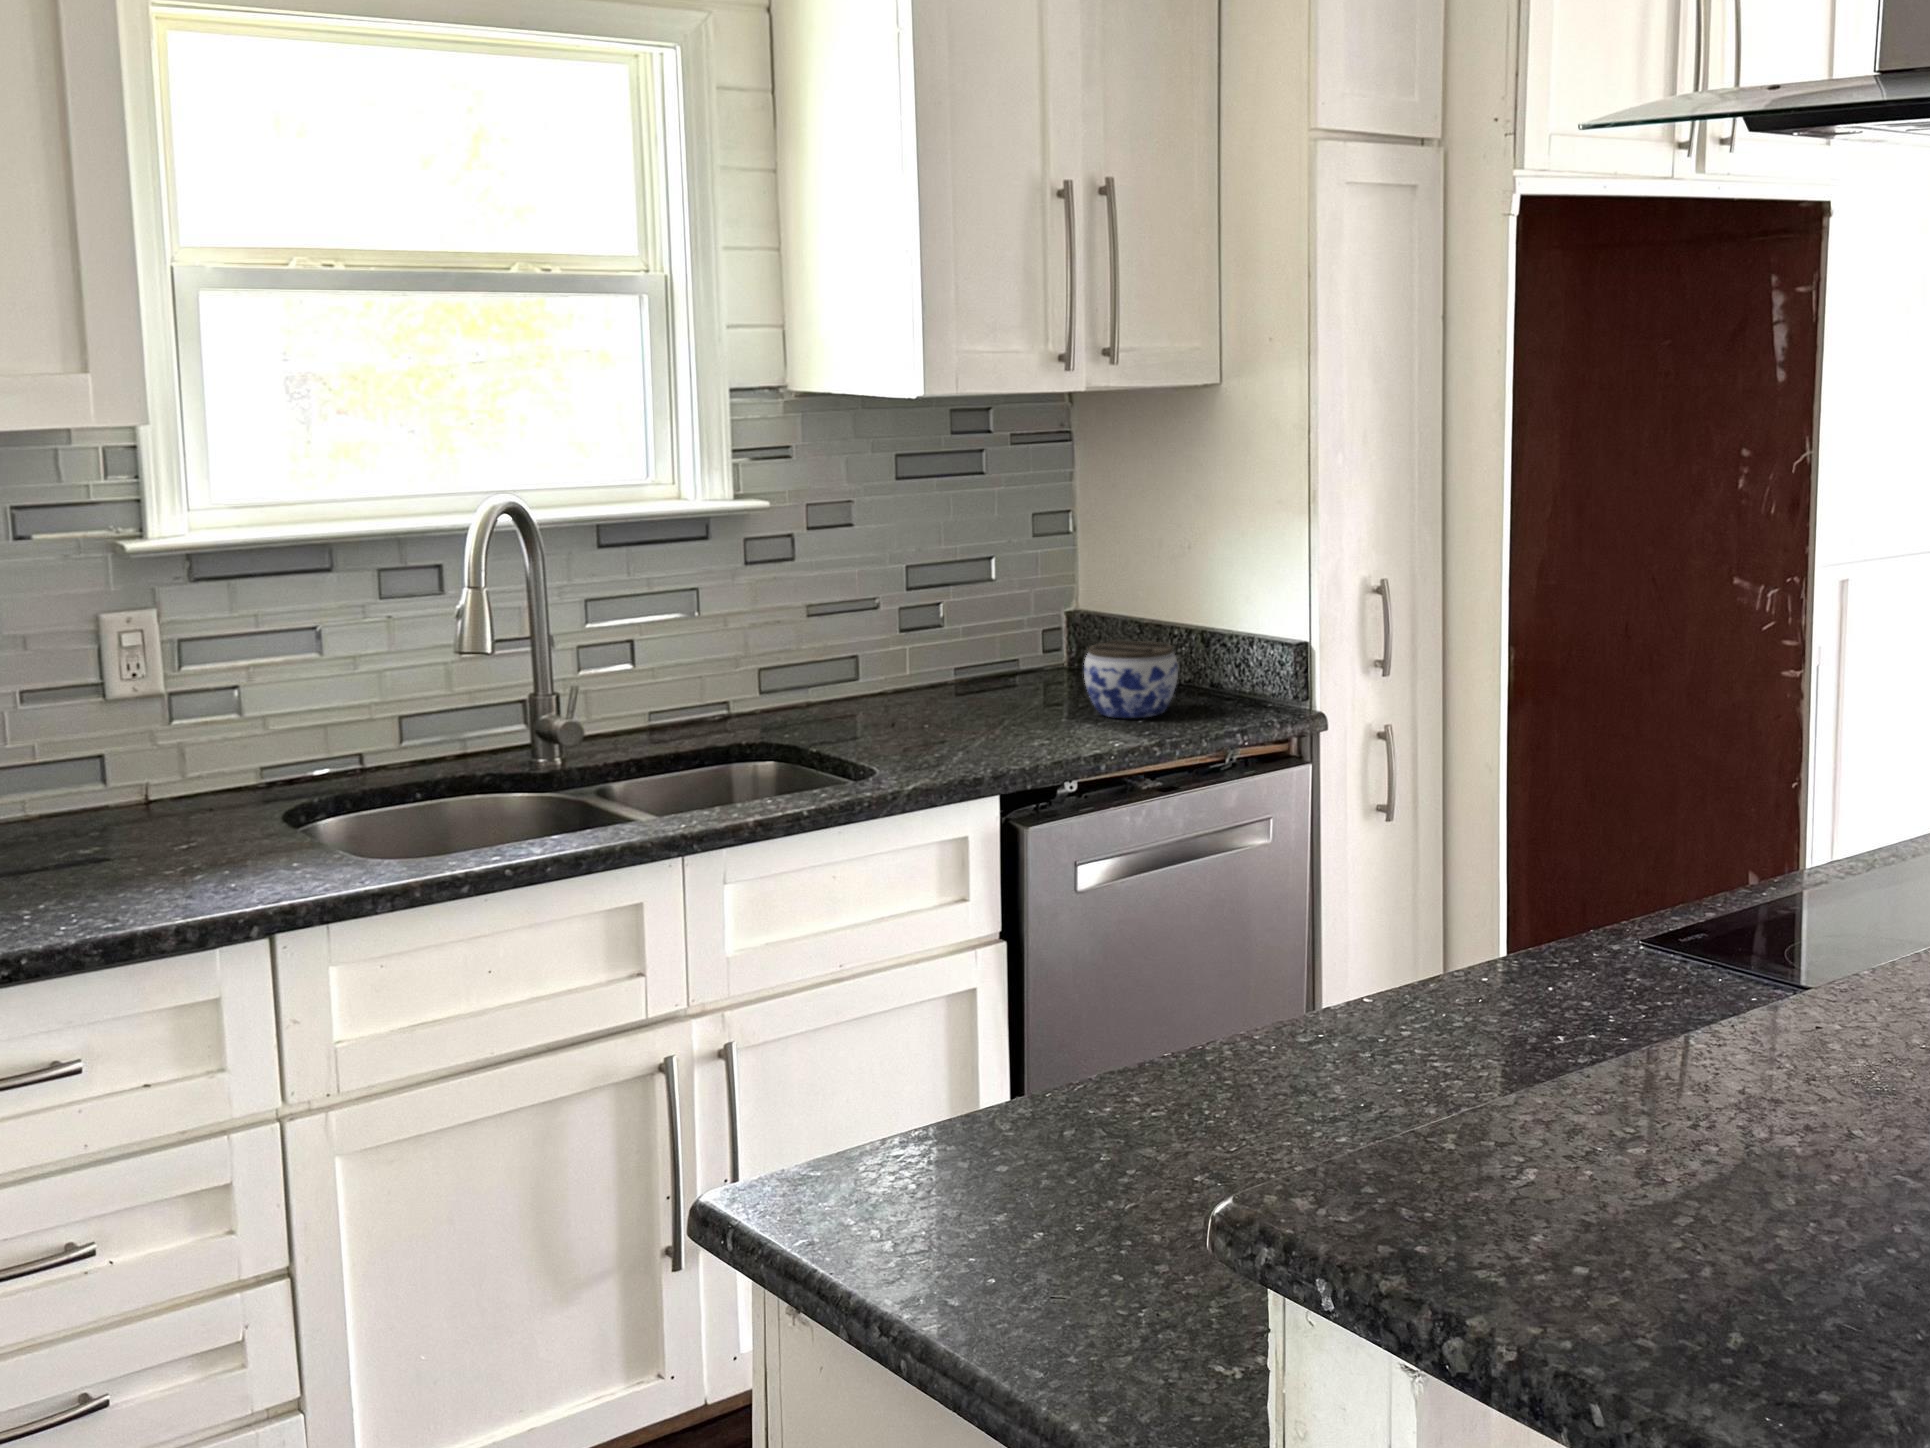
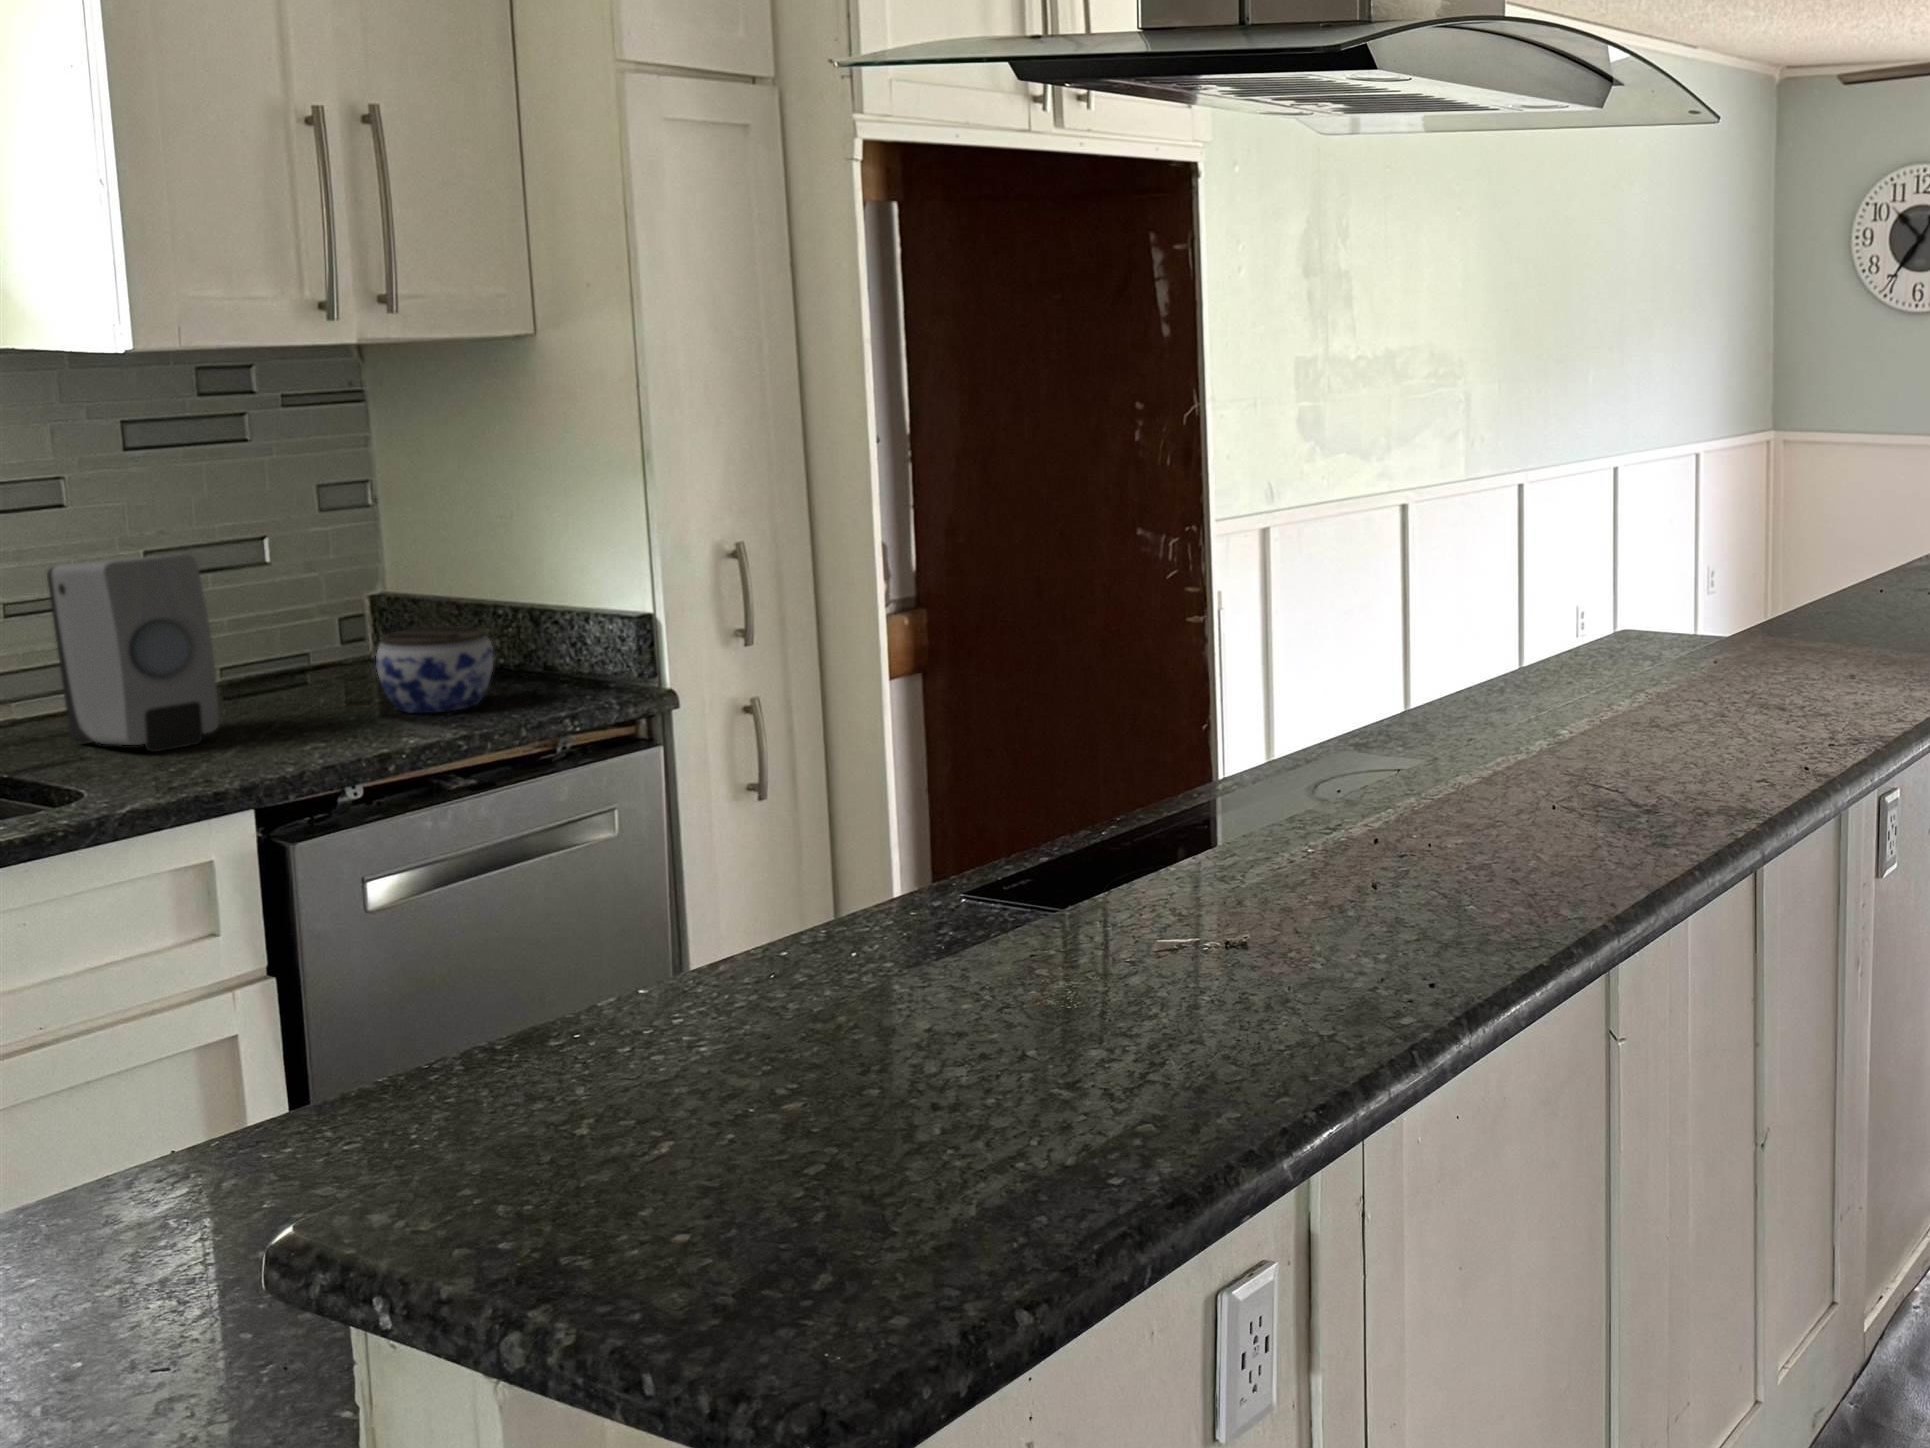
soap dispenser: none [842,569,964,737] -> present [47,555,219,752]

